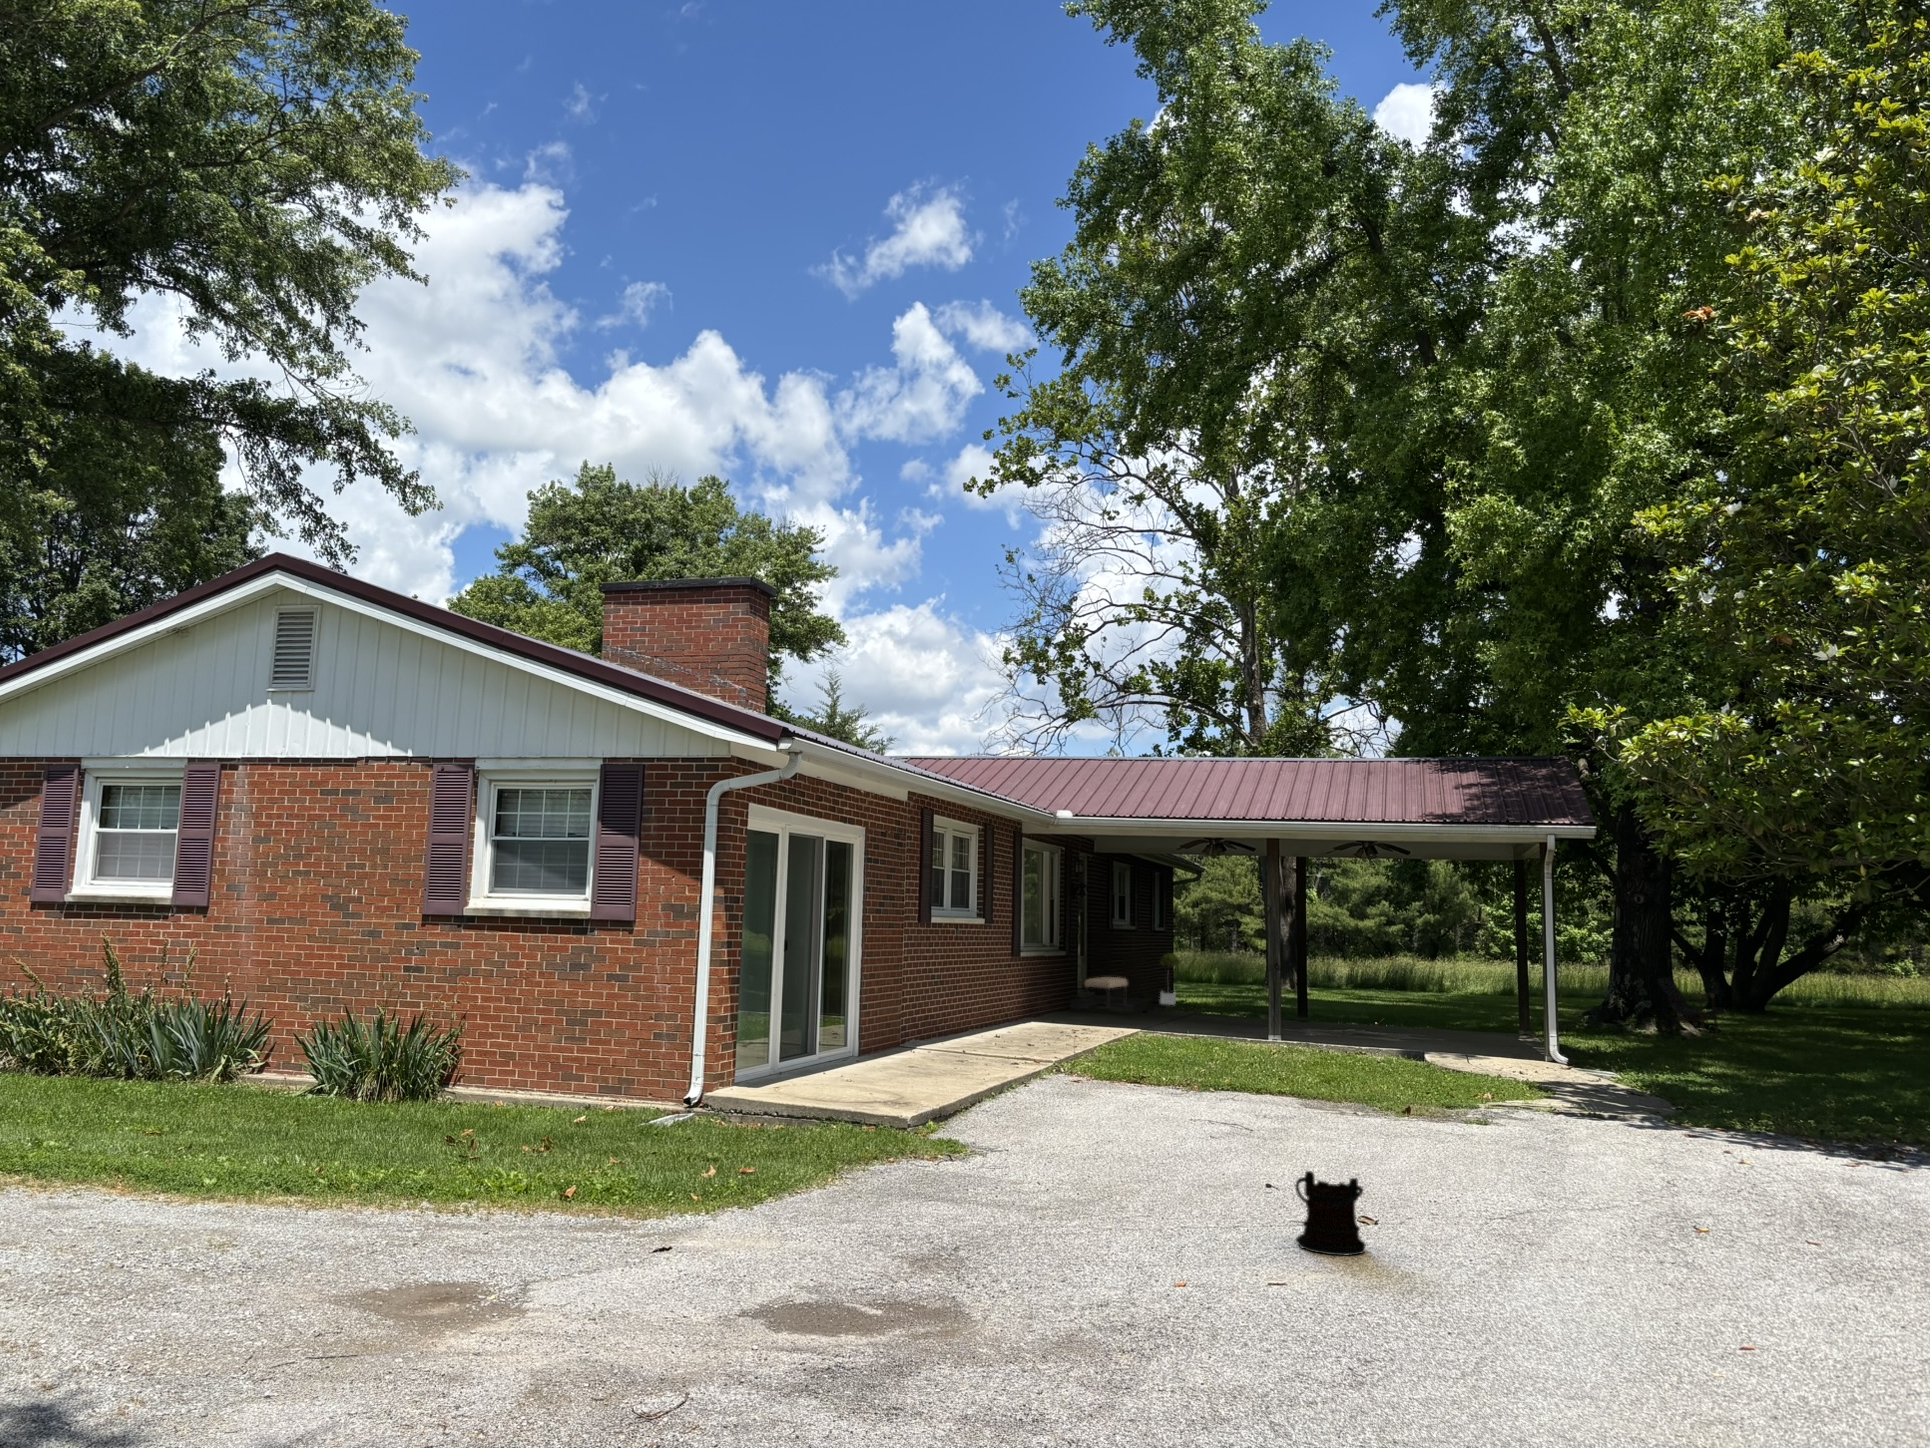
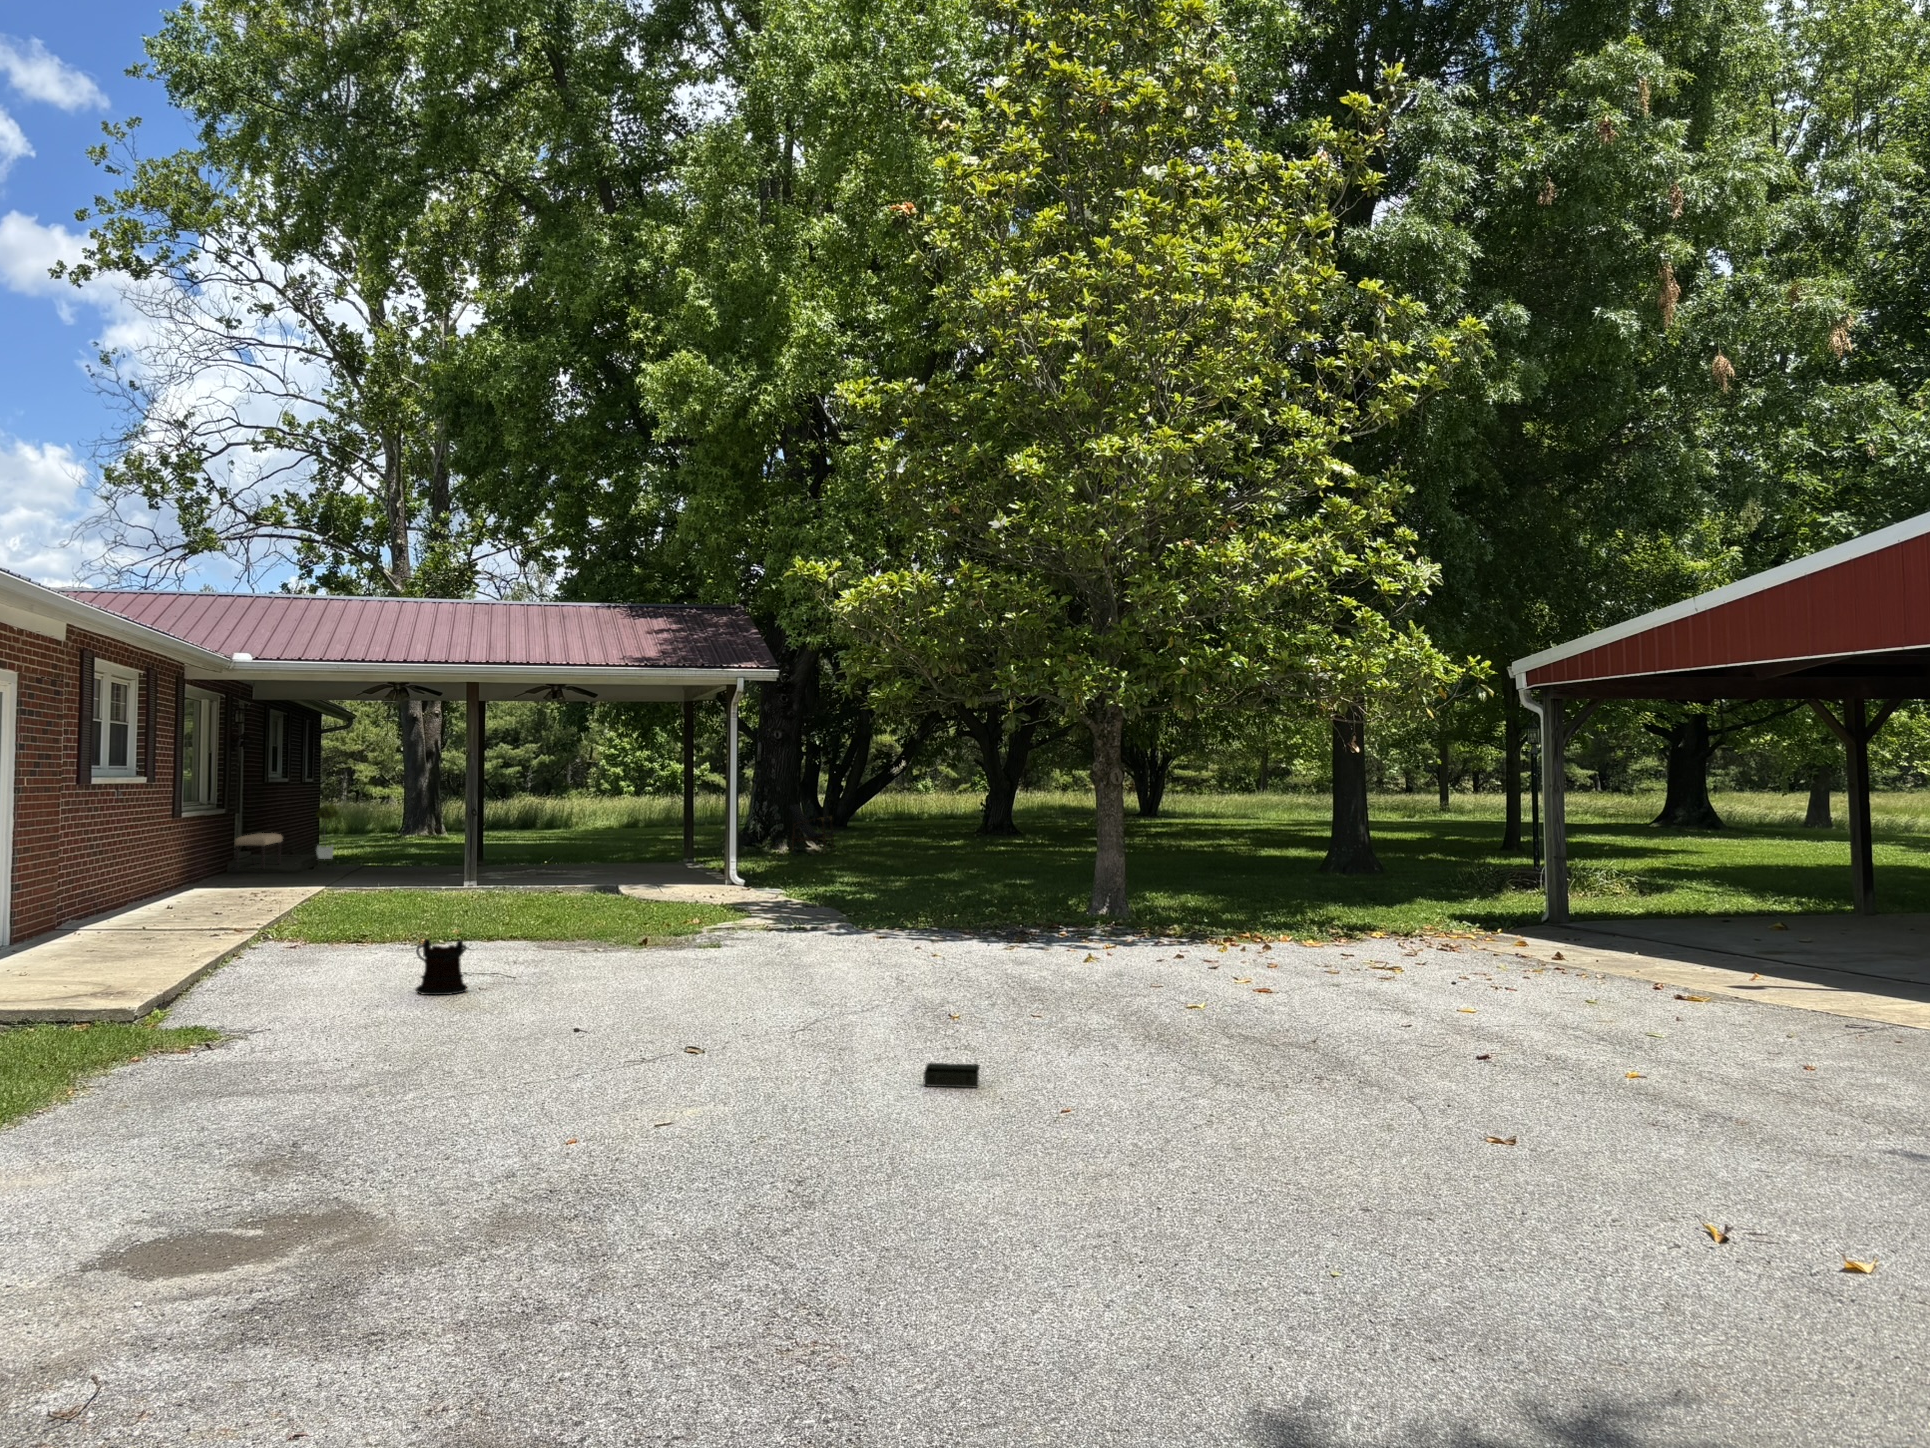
bucket: present [1295,1171,1366,1255] -> present [416,939,467,995]
toolbox: none [1578,1270,1653,1307] -> present [924,1063,980,1088]

